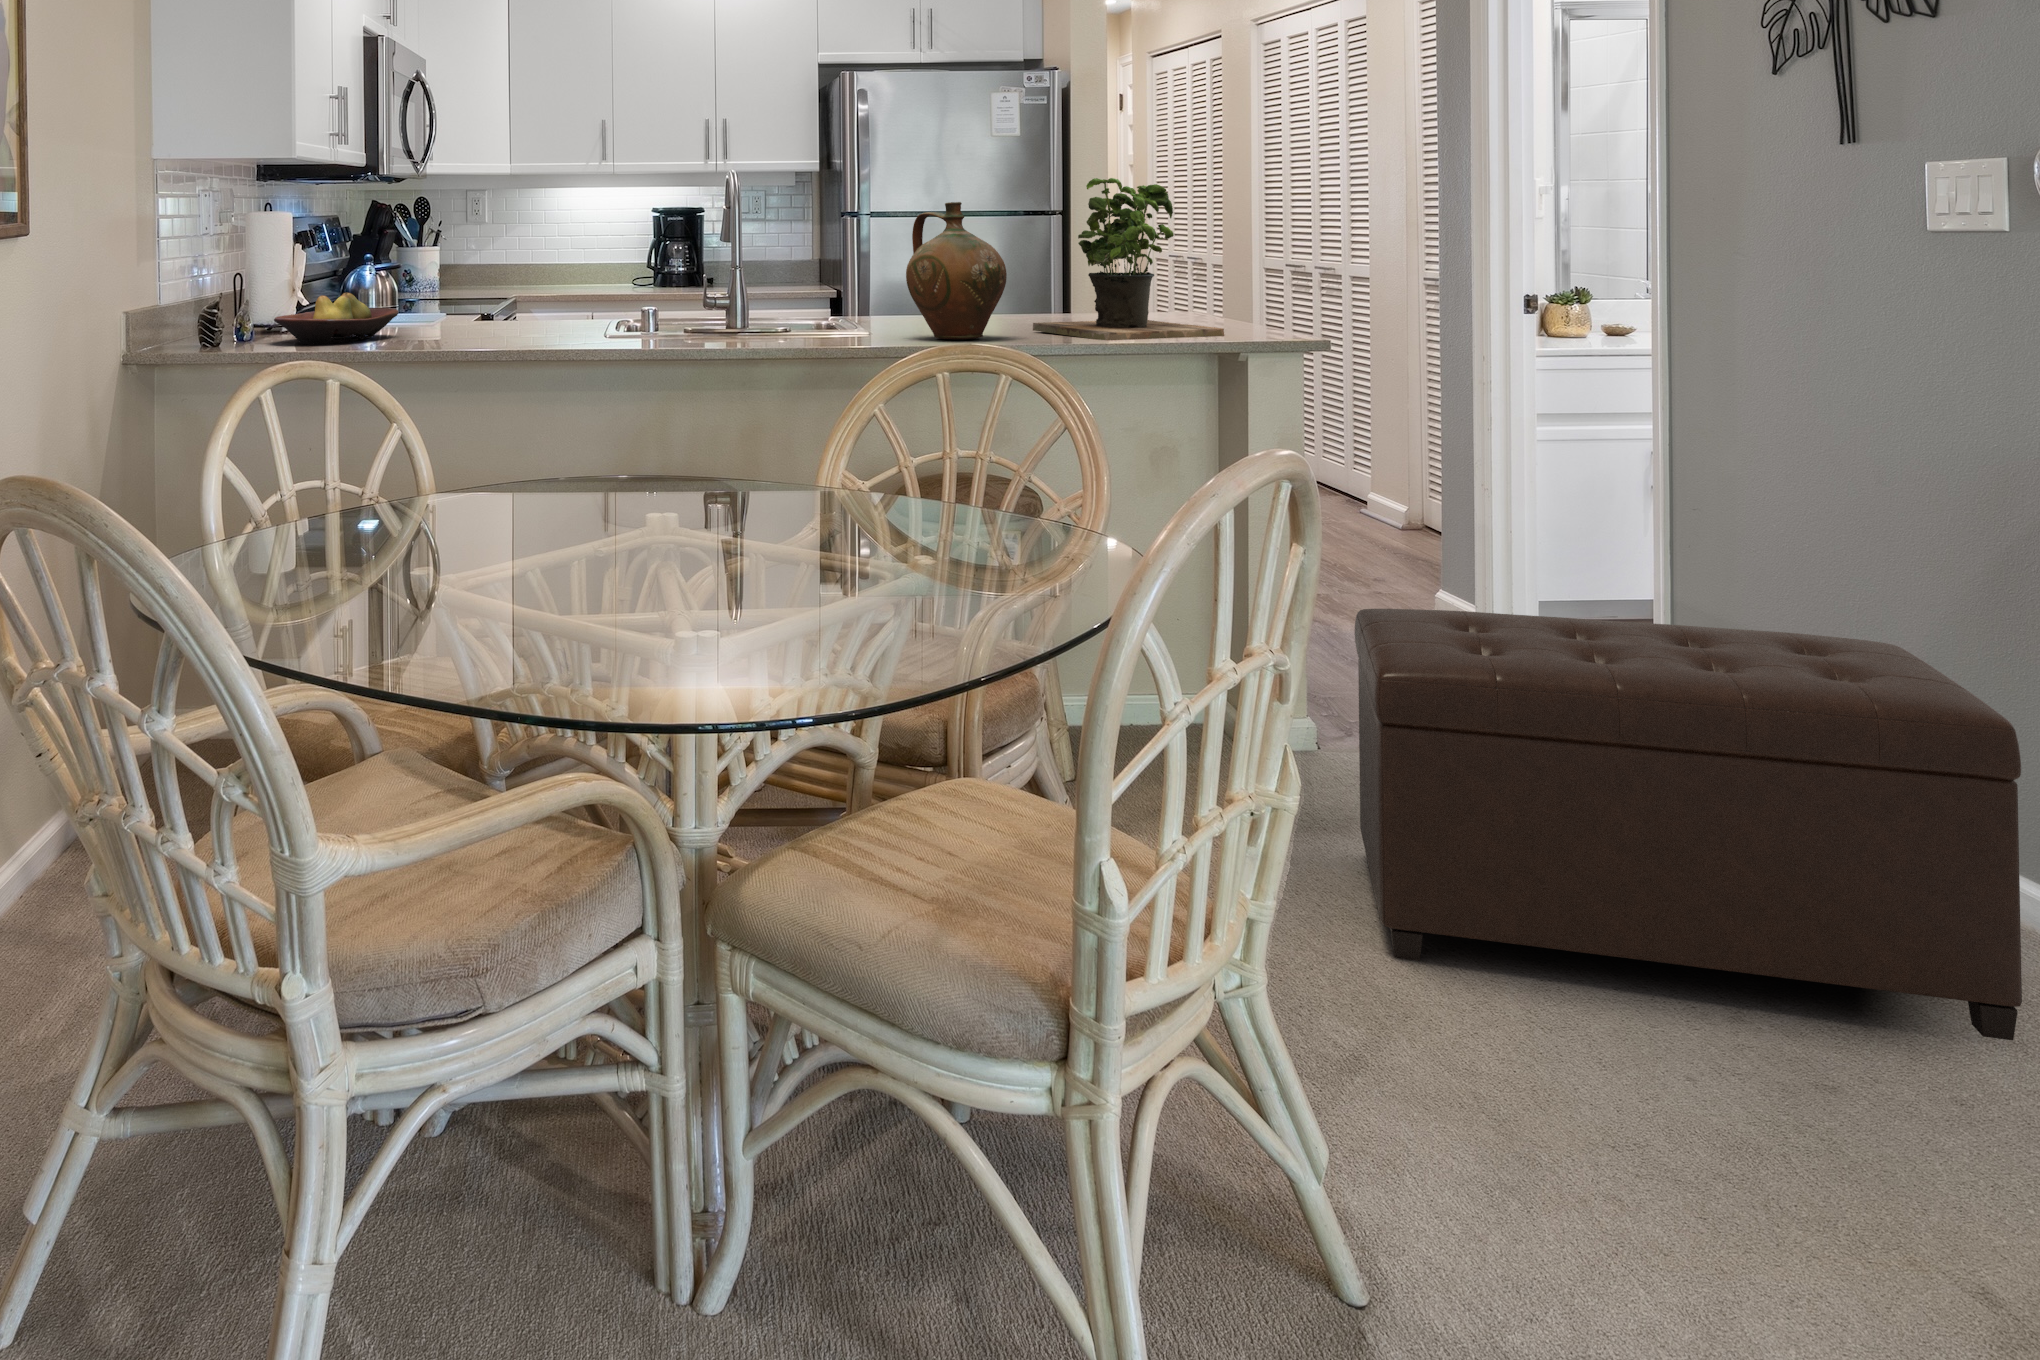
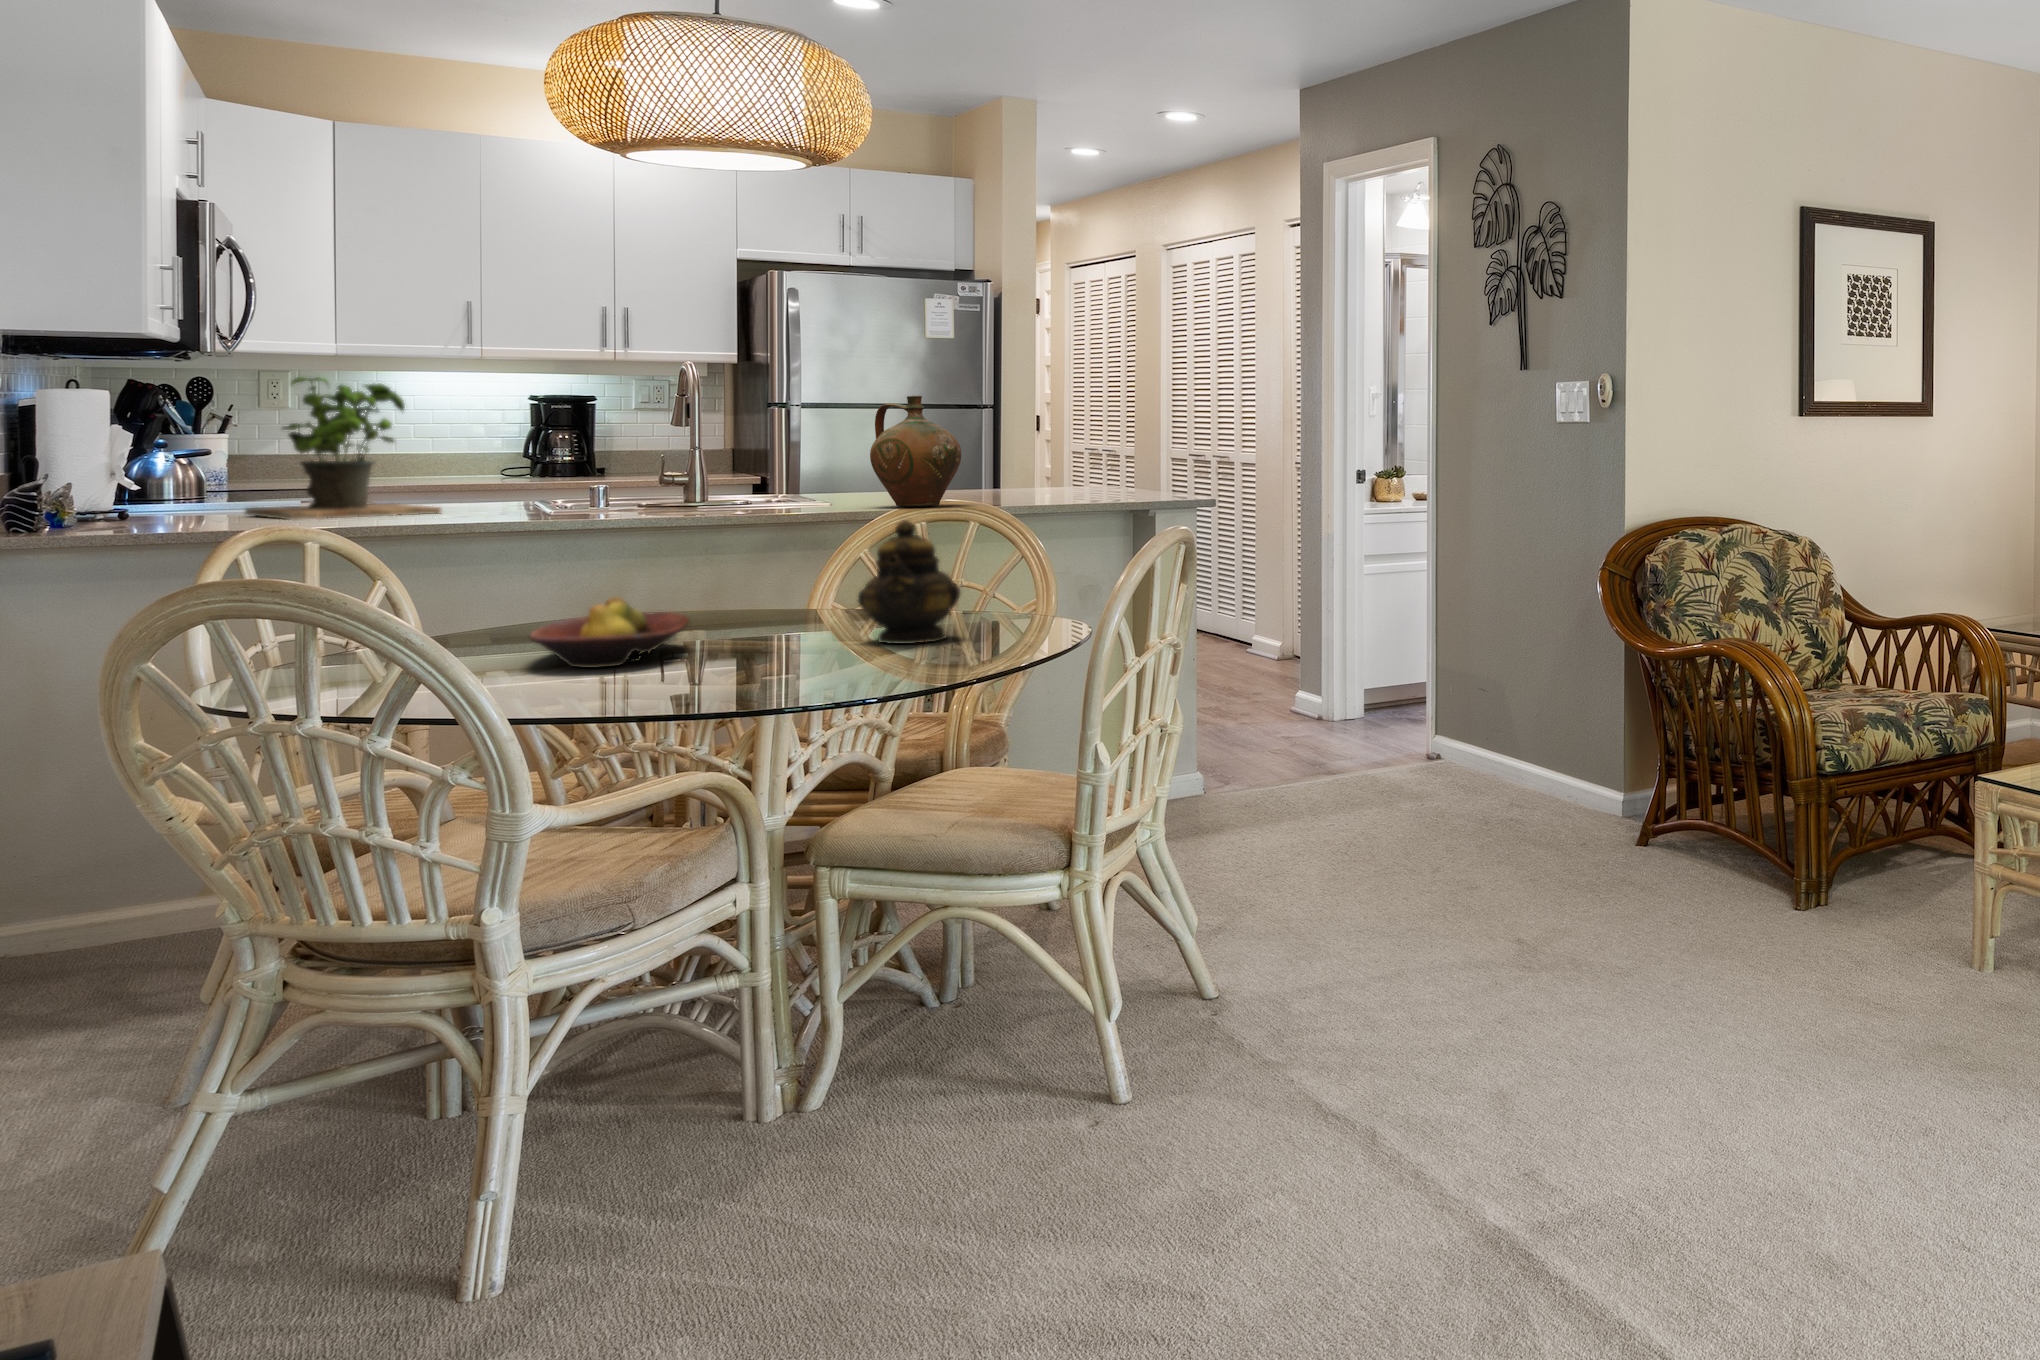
potted plant: present [1033,178,1224,341] -> present [245,377,441,520]
fruit bowl: present [274,293,398,345] -> present [529,597,689,668]
teapot: none [847,379,974,558] -> present [858,520,961,644]
ottoman: present [1355,609,2022,1040] -> none [1226,660,1567,883]

